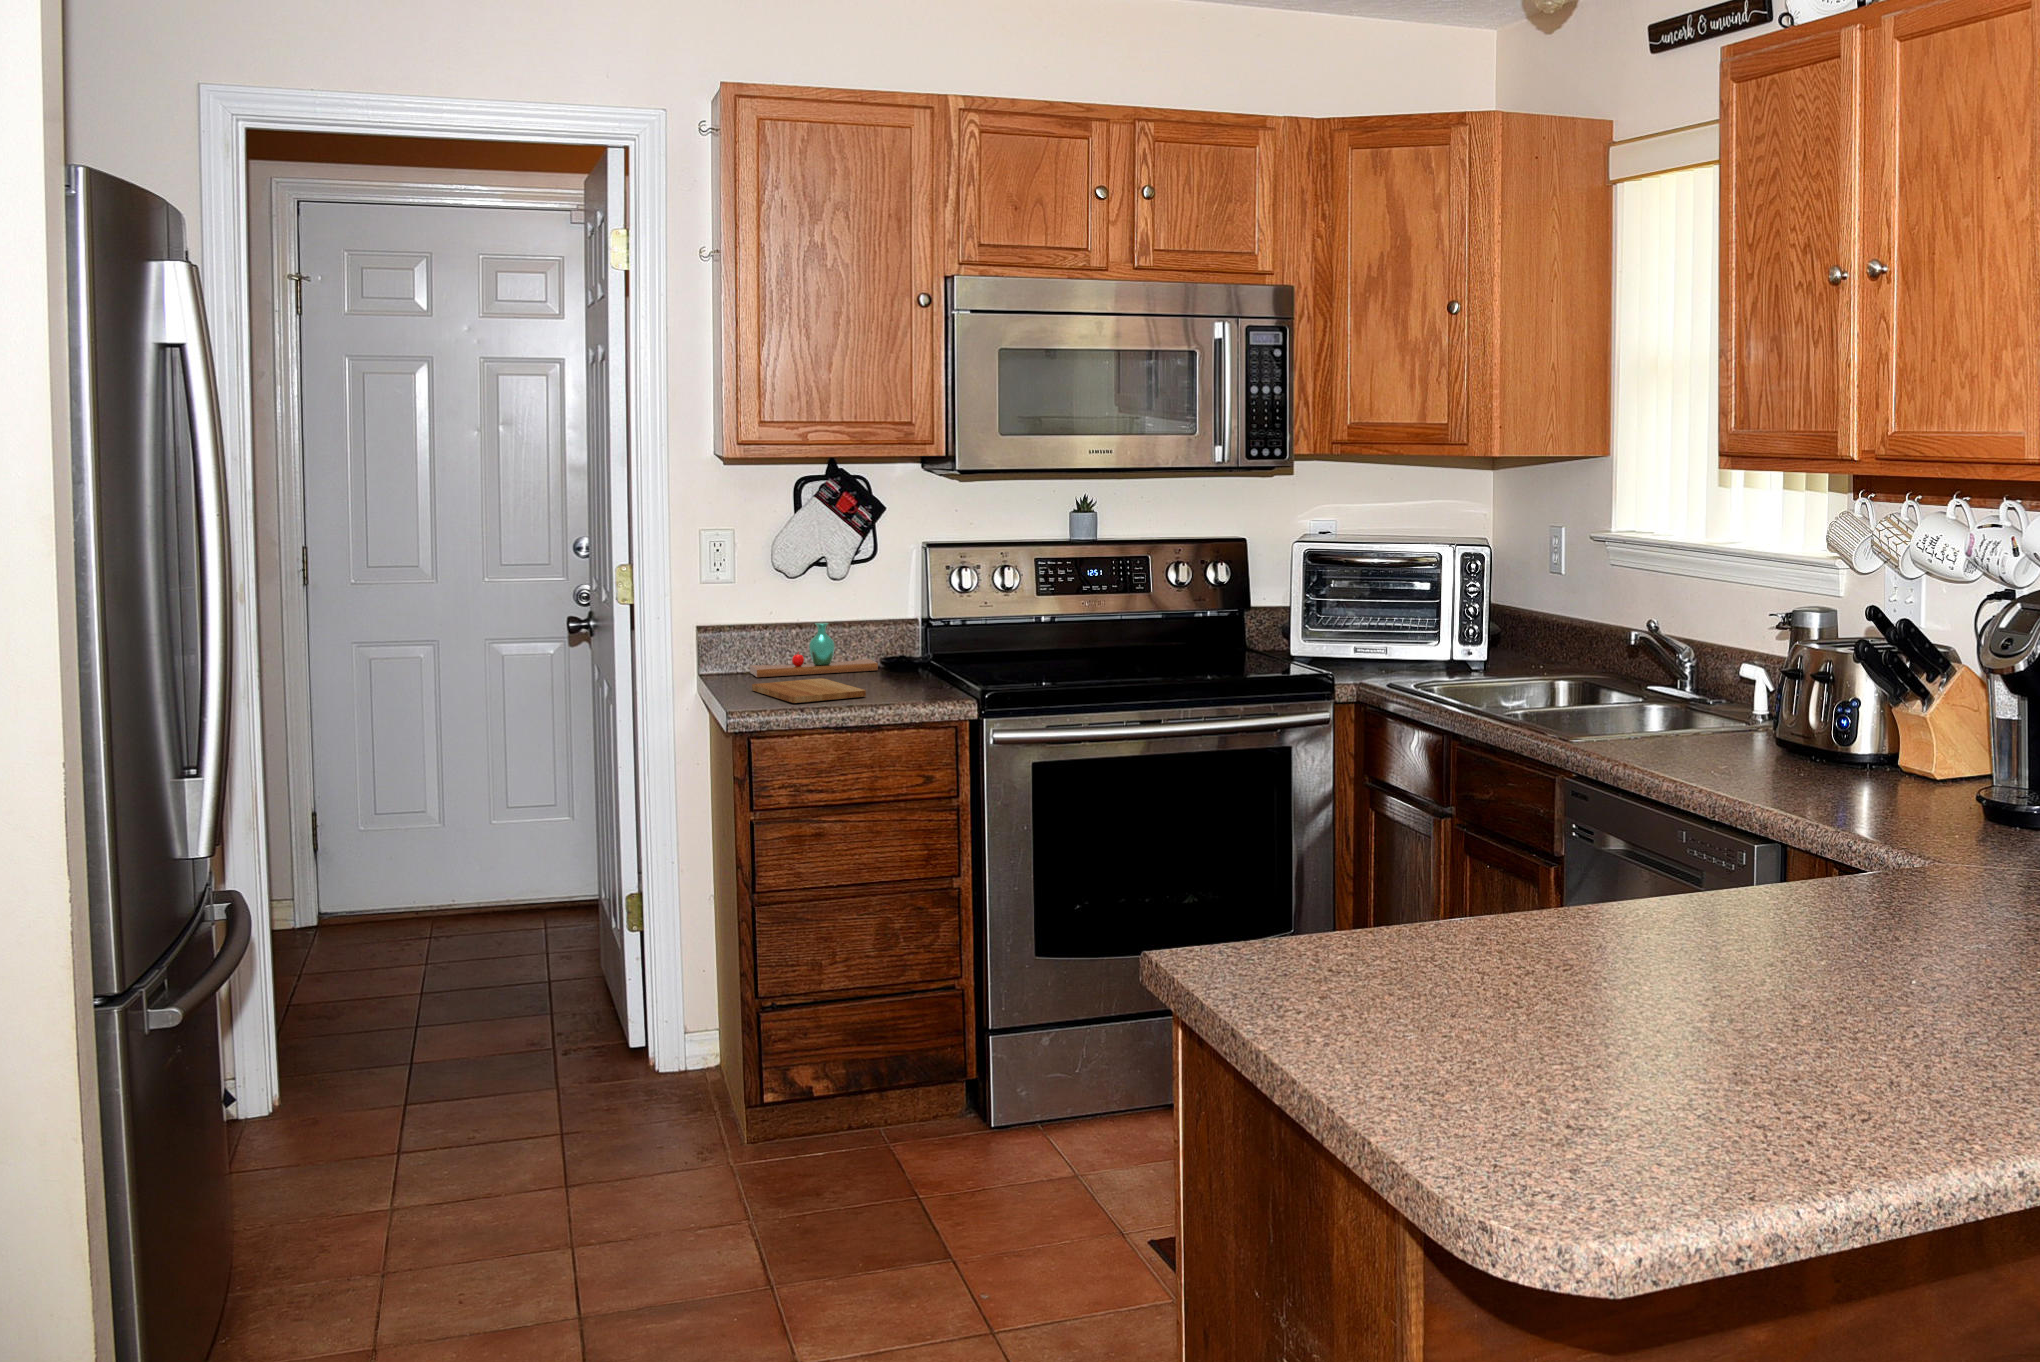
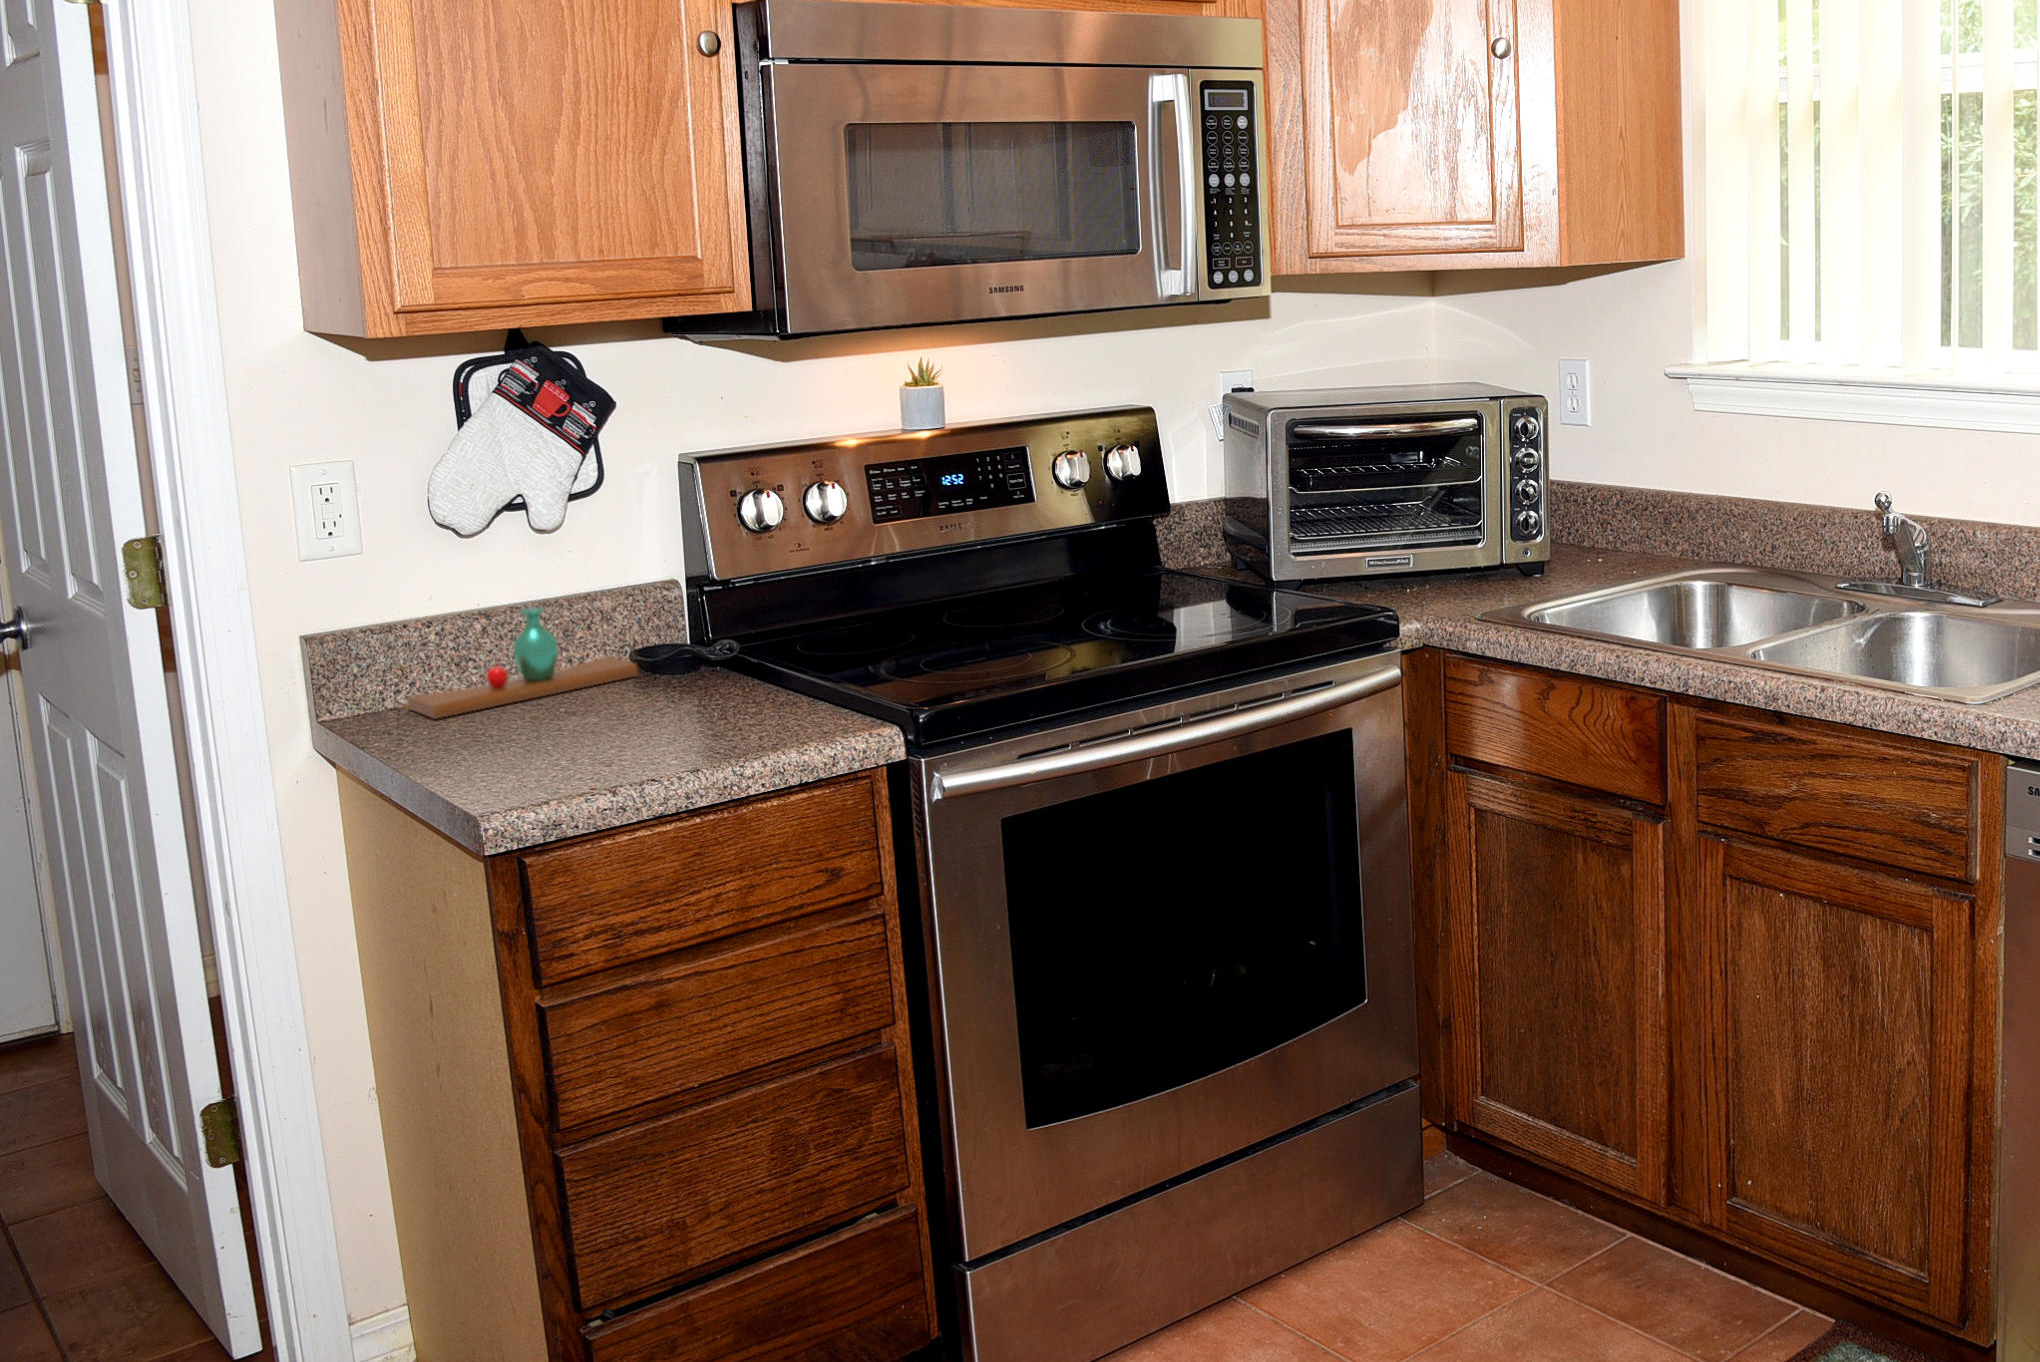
cutting board: present [752,678,866,703] -> none [459,711,693,777]

